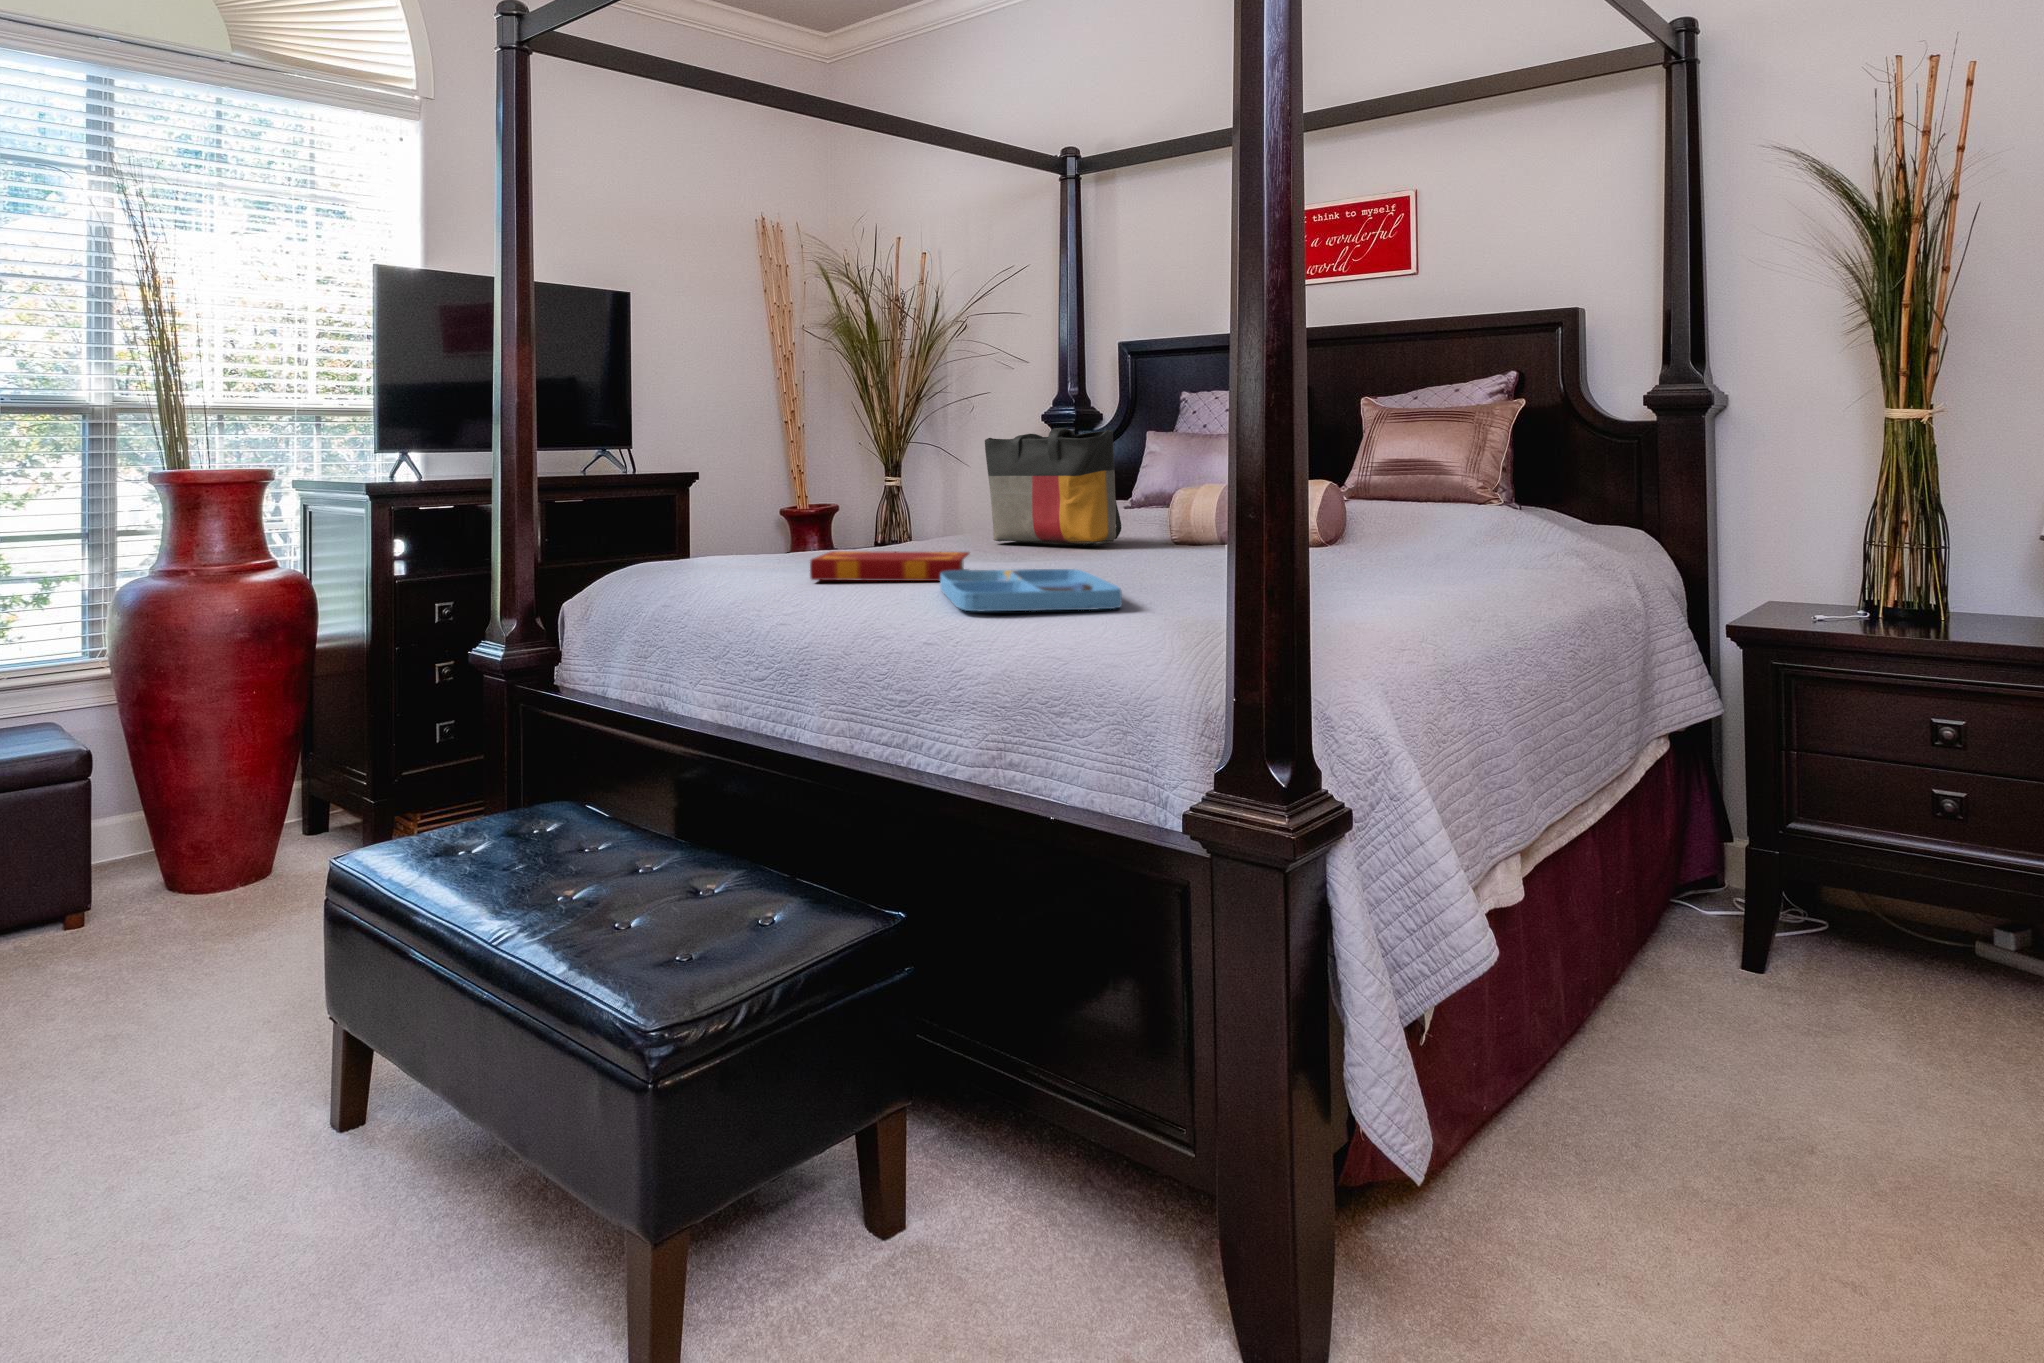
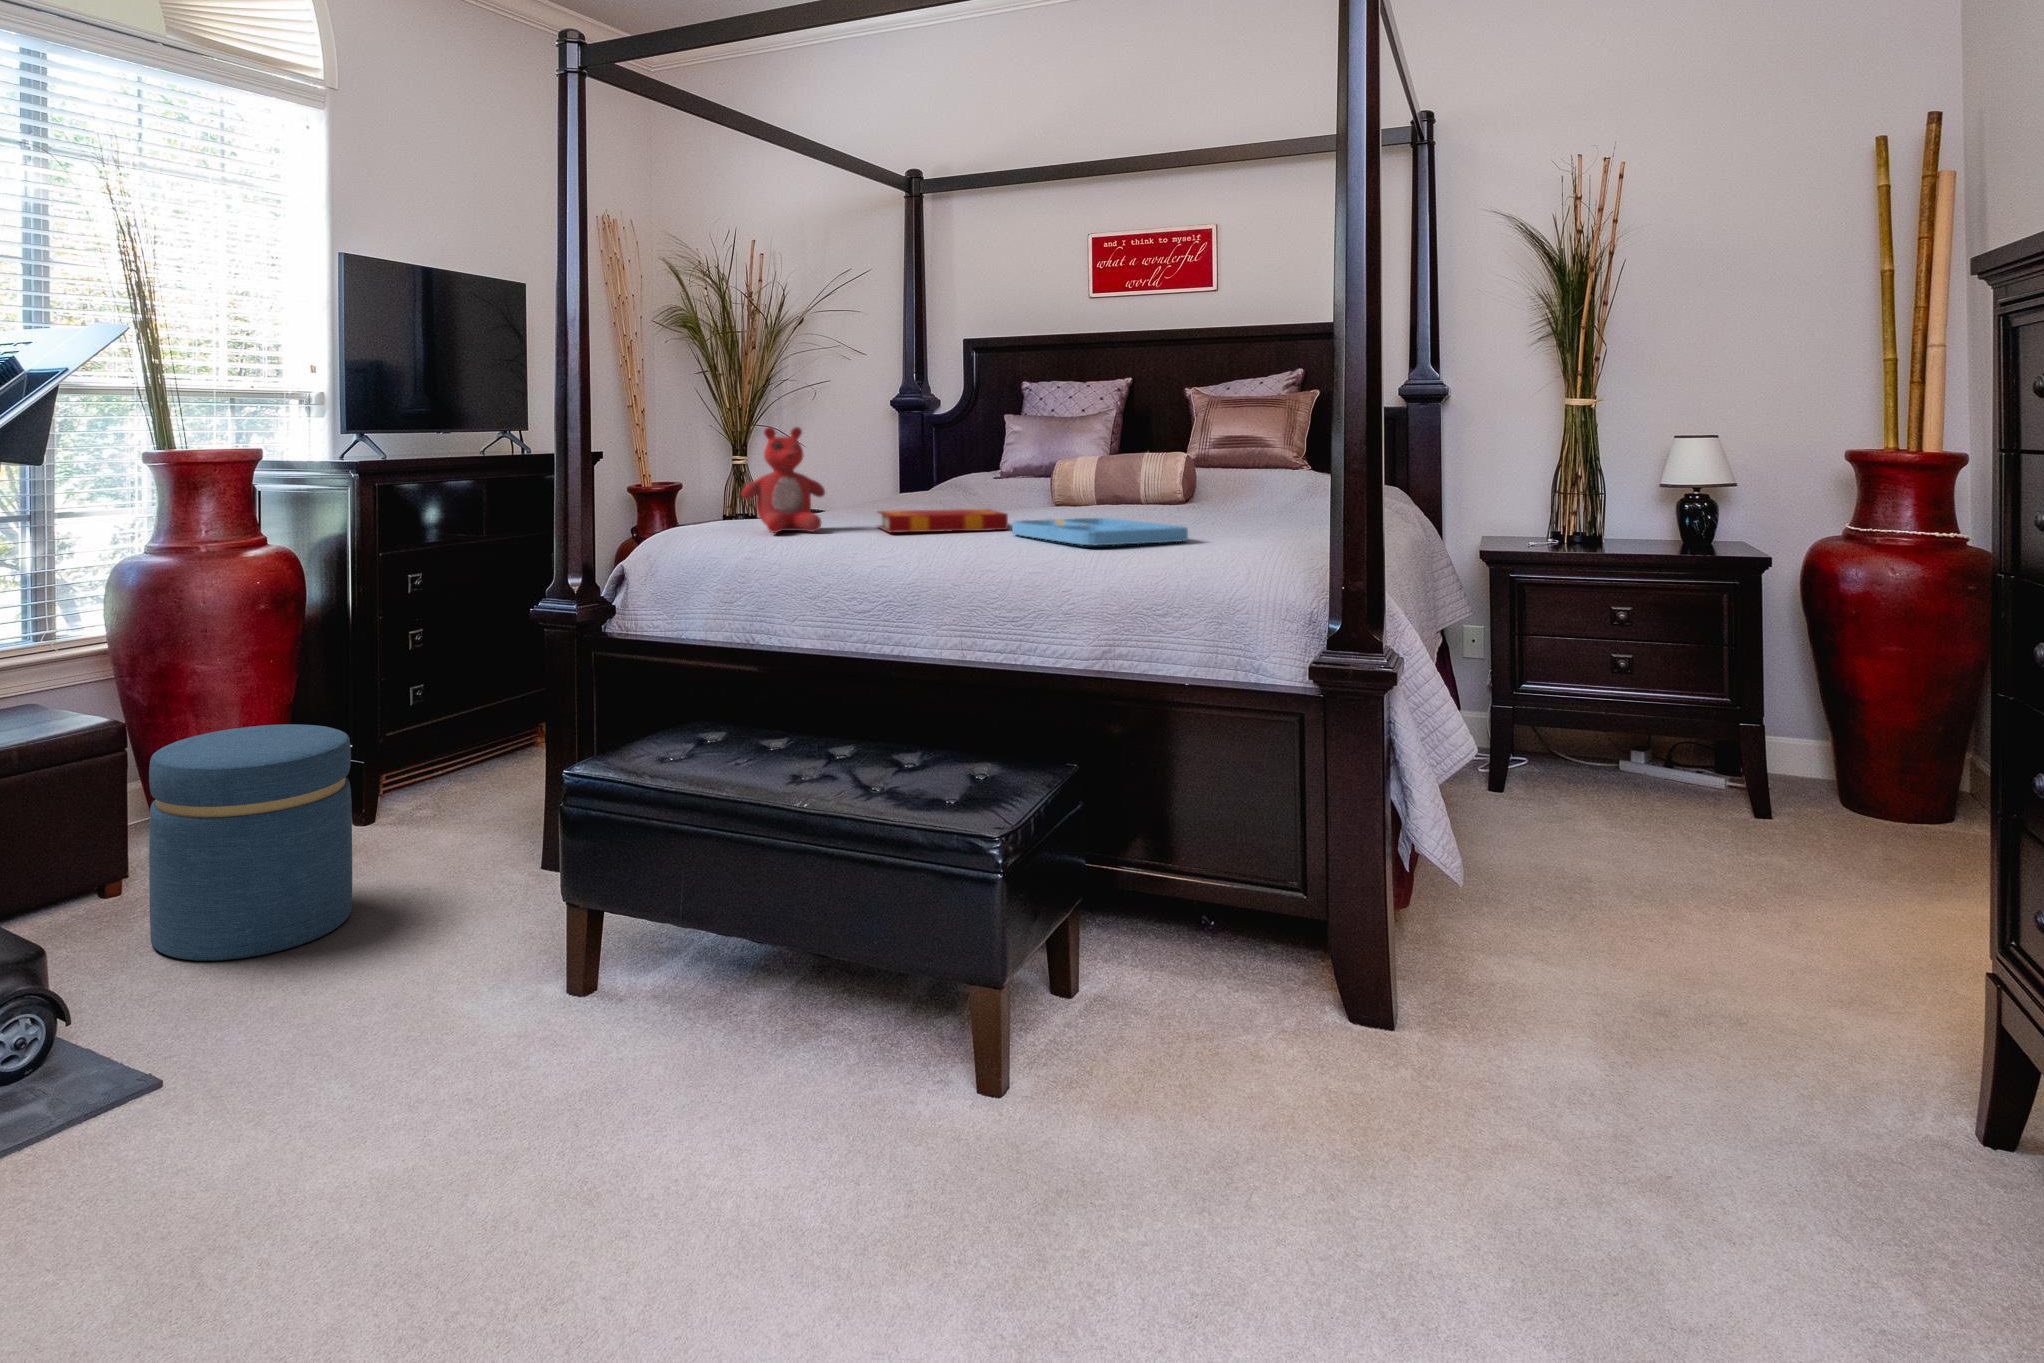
tote bag: present [985,428,1121,546] -> none [936,411,1052,504]
stuffed bear: none [674,449,776,576] -> present [741,427,825,533]
ottoman: none [34,764,261,1021] -> present [149,724,352,961]

